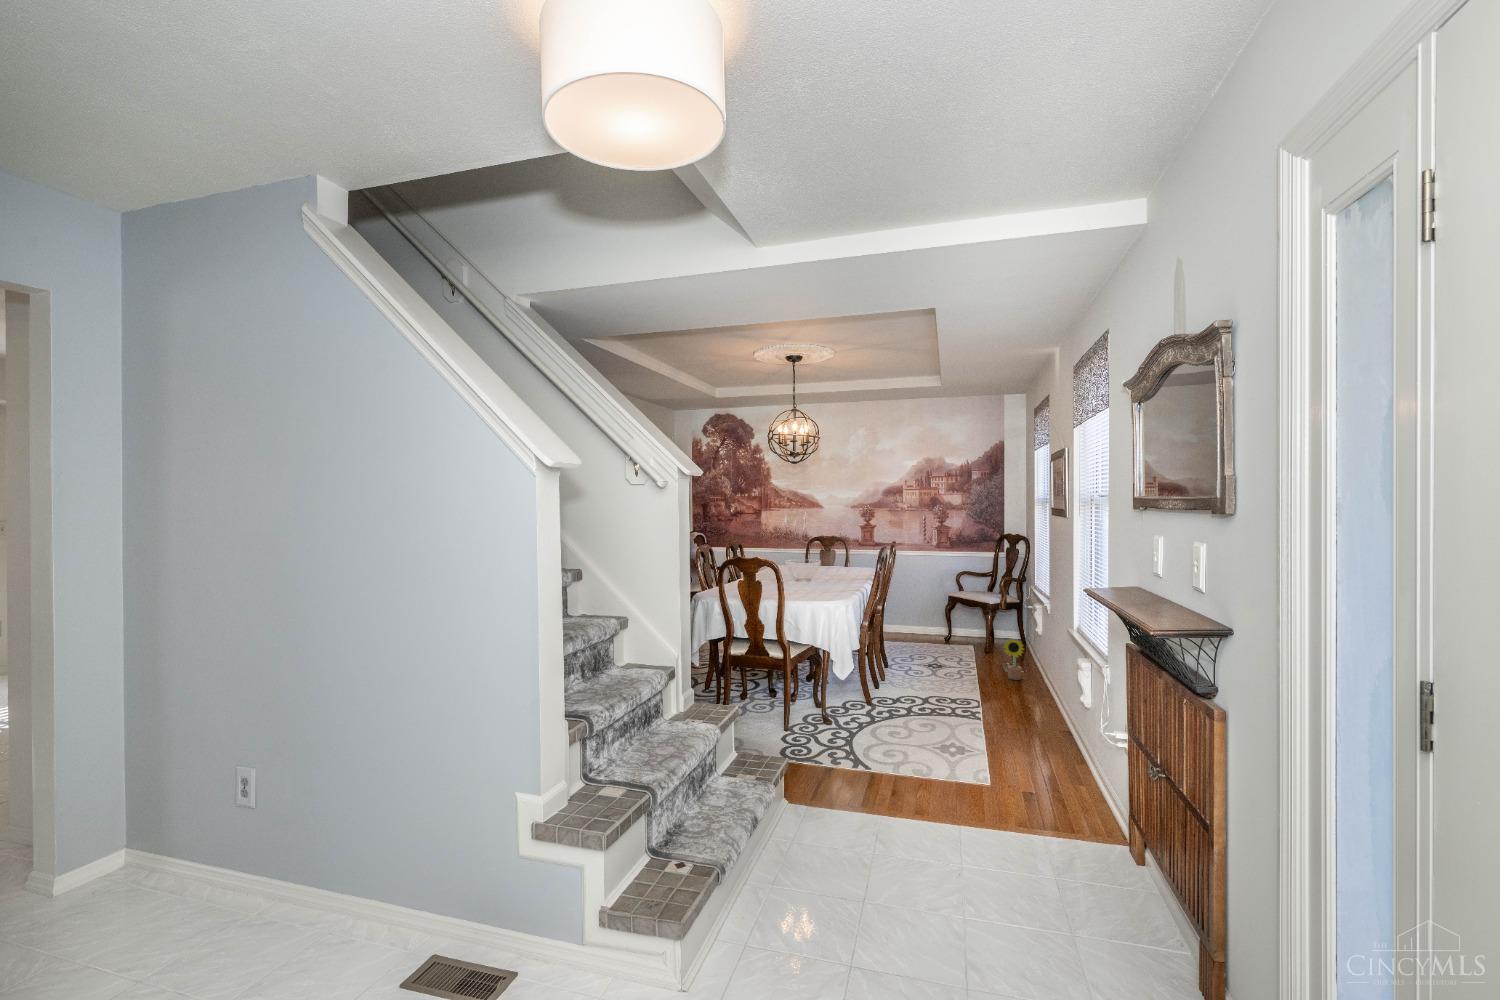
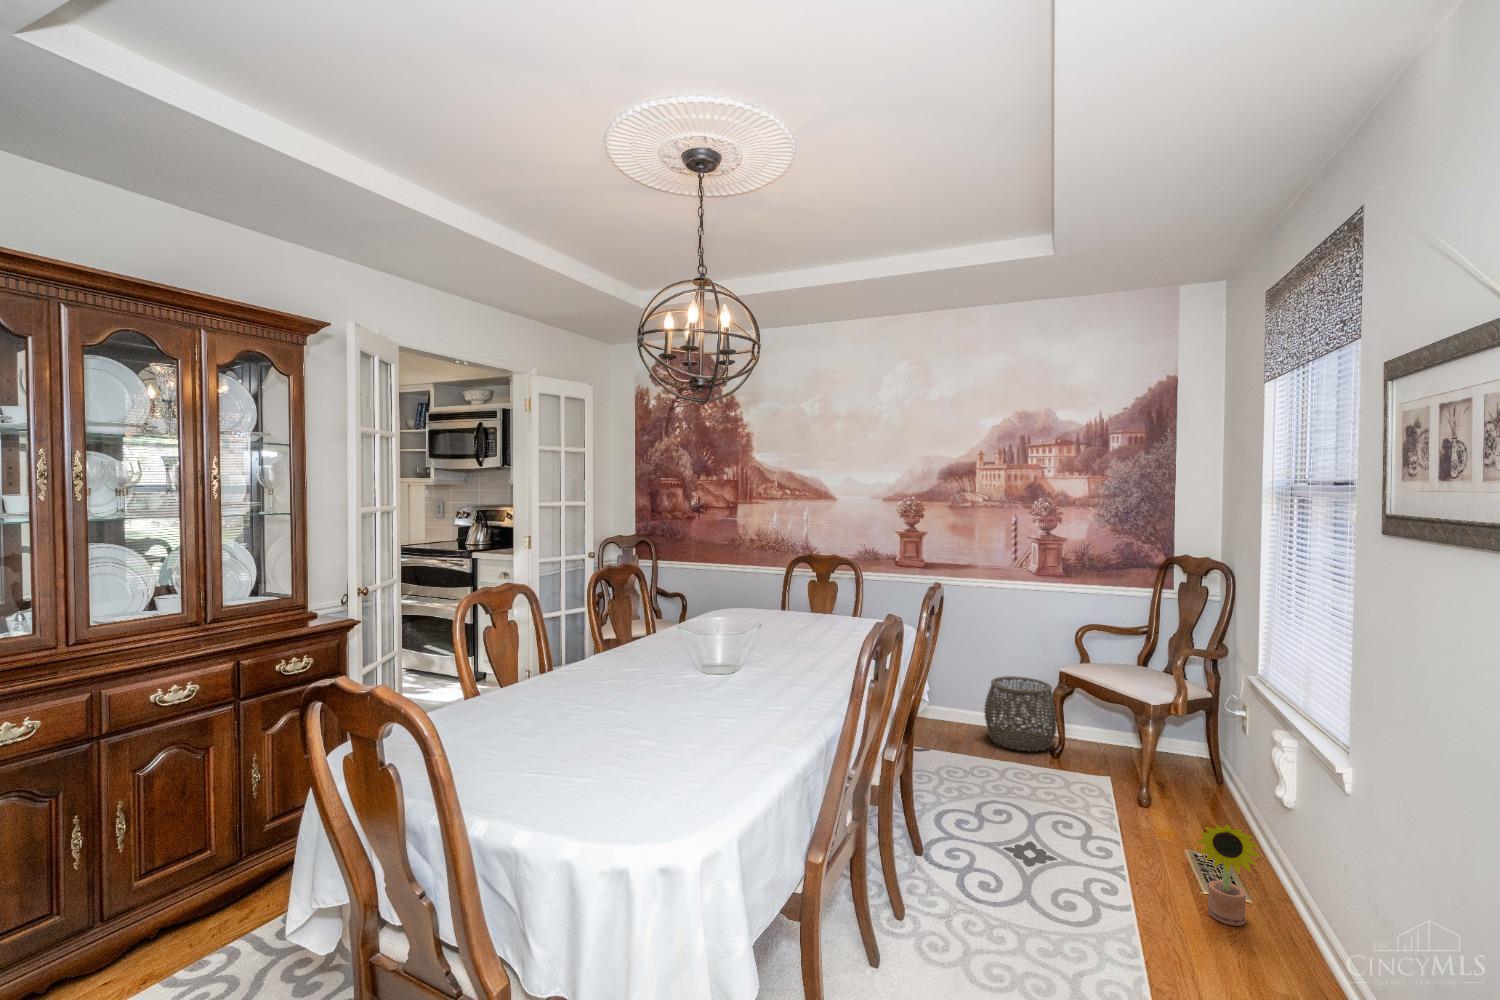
woven basket: none [910,603,949,640] -> present [984,676,1058,752]

